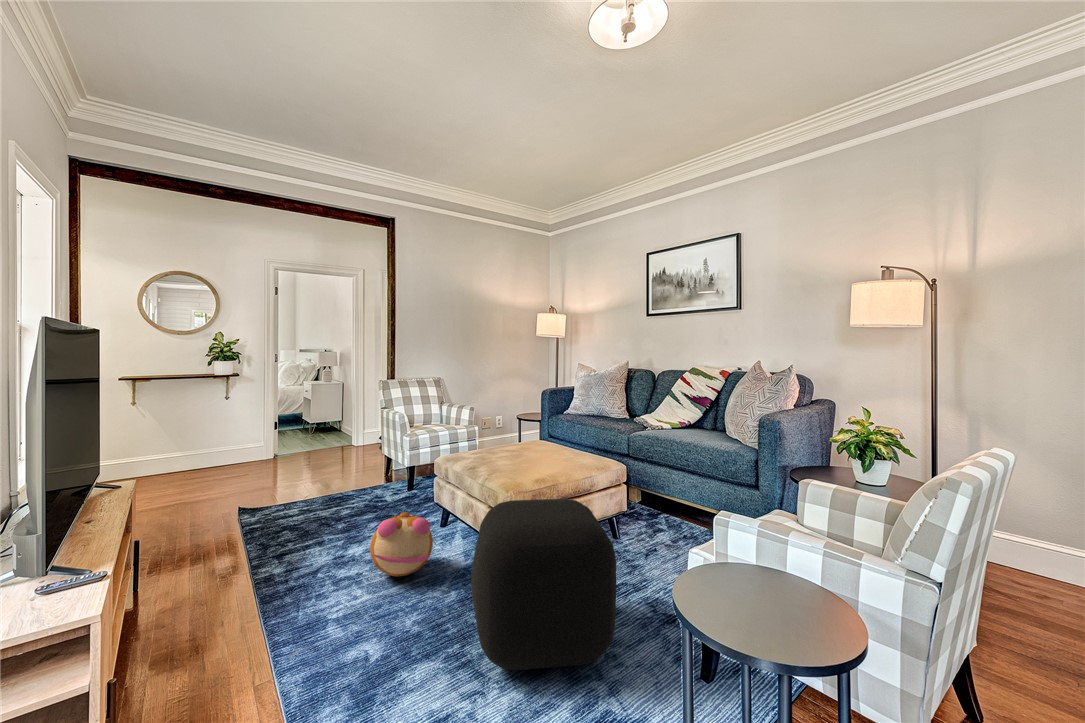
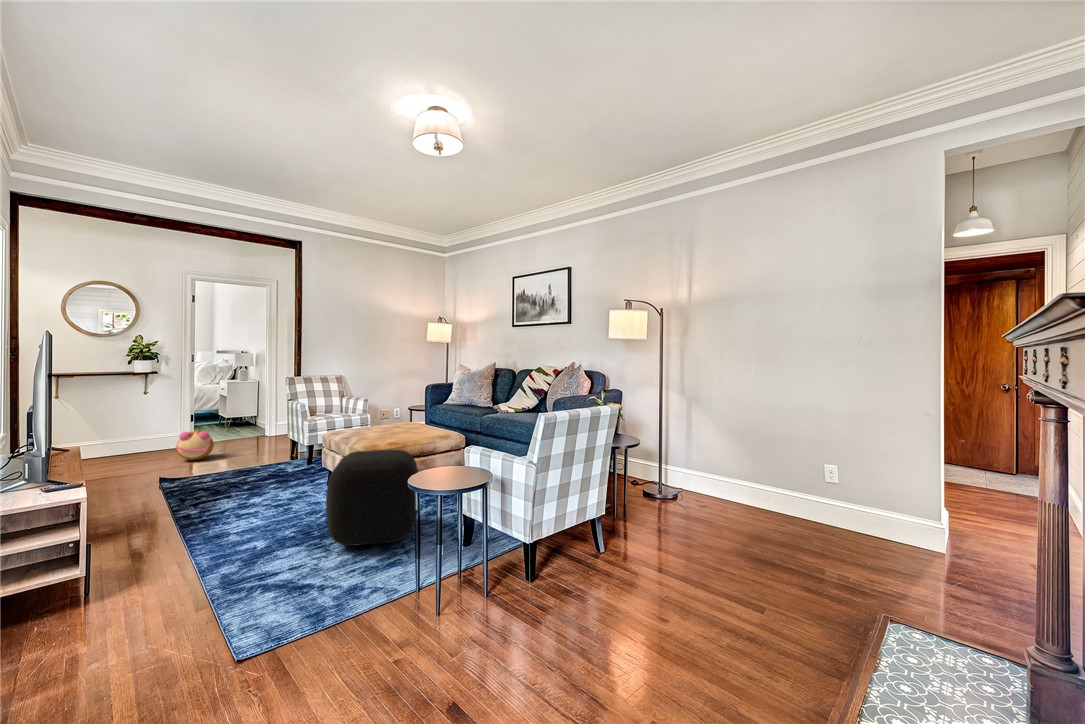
plush toy: present [370,512,433,576] -> present [176,430,214,460]

